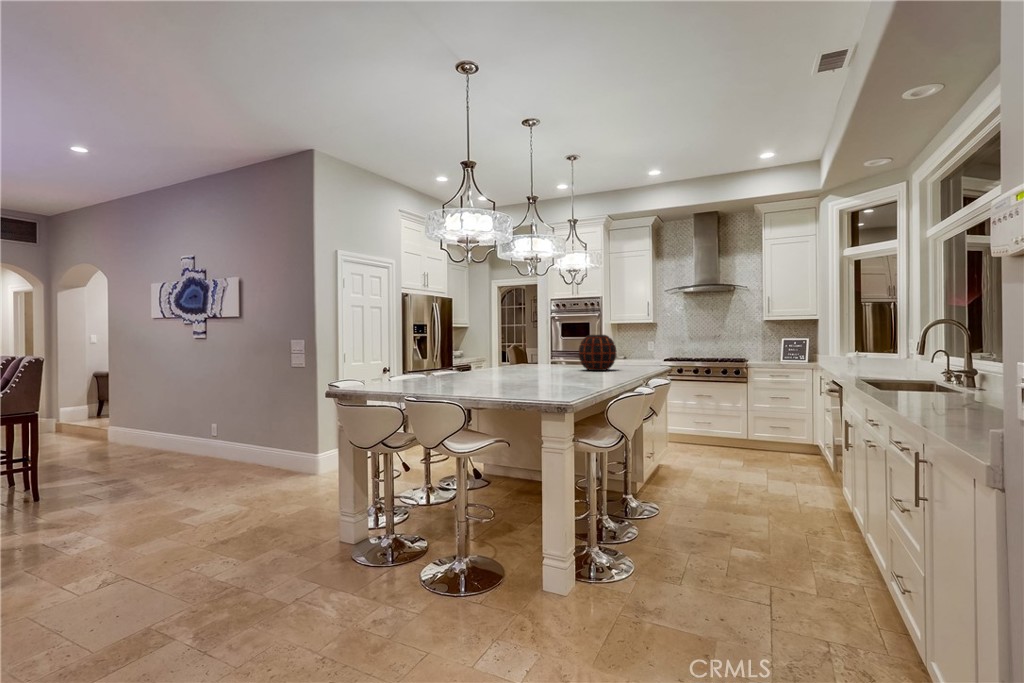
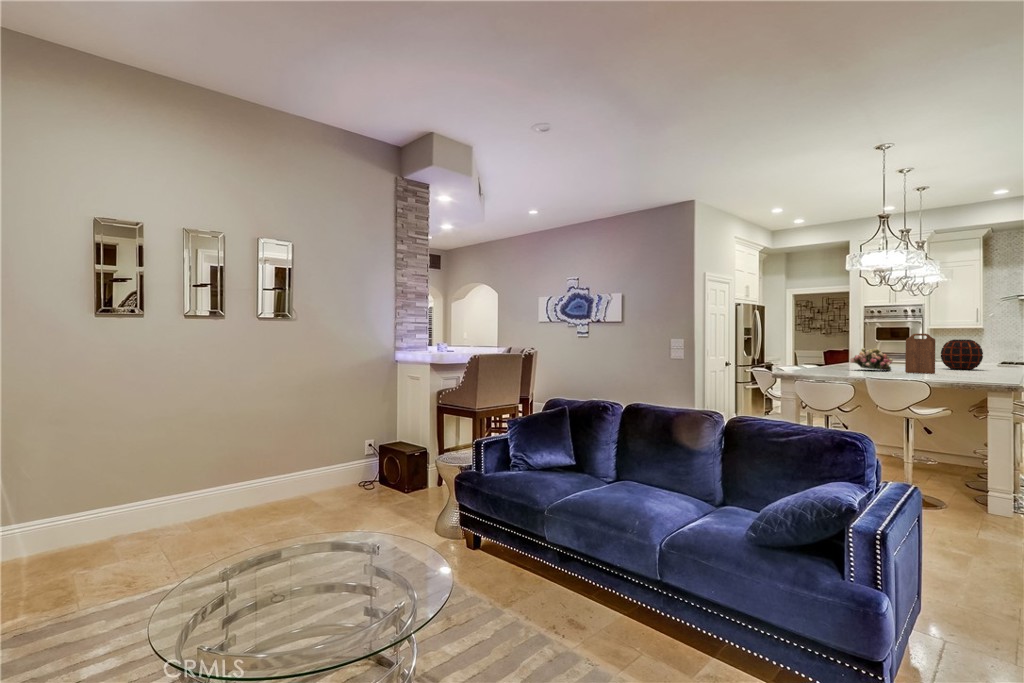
cutting board: none [507,327,536,380] -> present [905,334,935,374]
flower arrangement: none [460,347,507,377] -> present [850,348,893,371]

